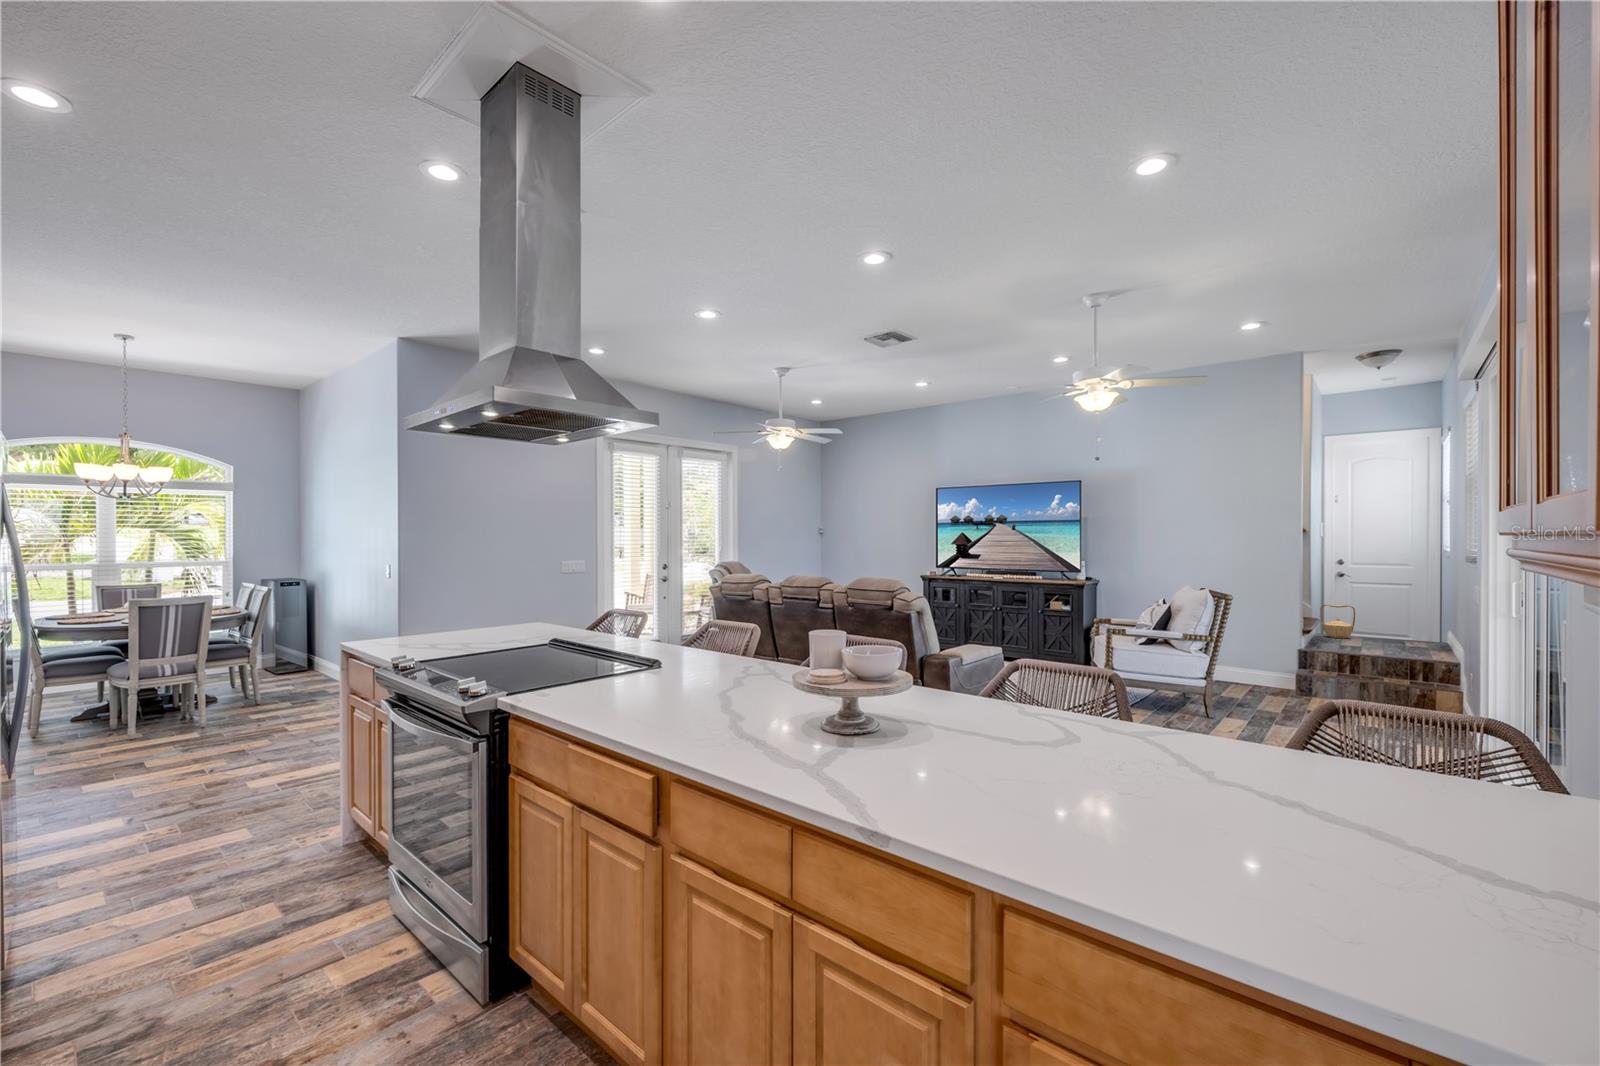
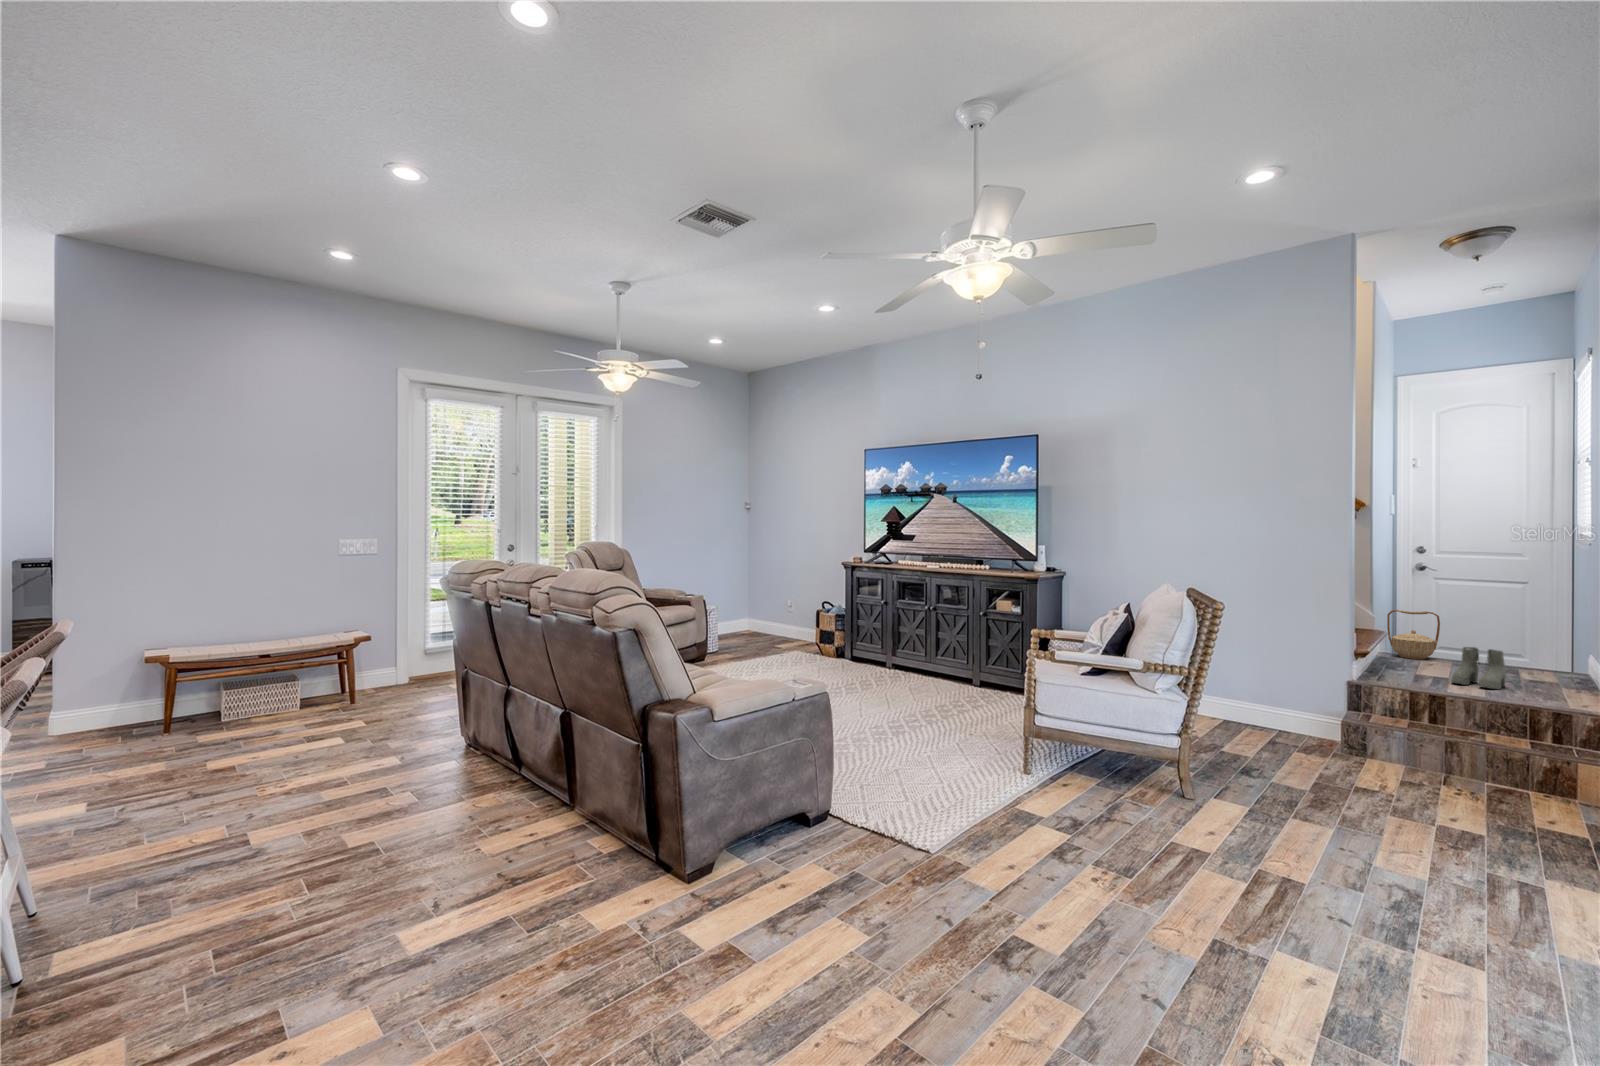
boots: none [1363,626,1397,653] -> present [1451,647,1506,689]

